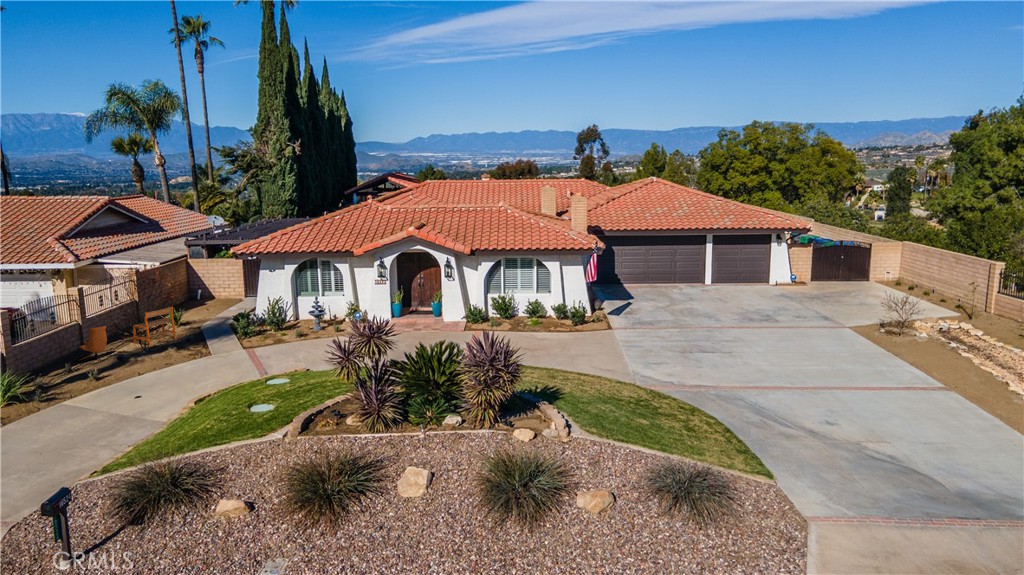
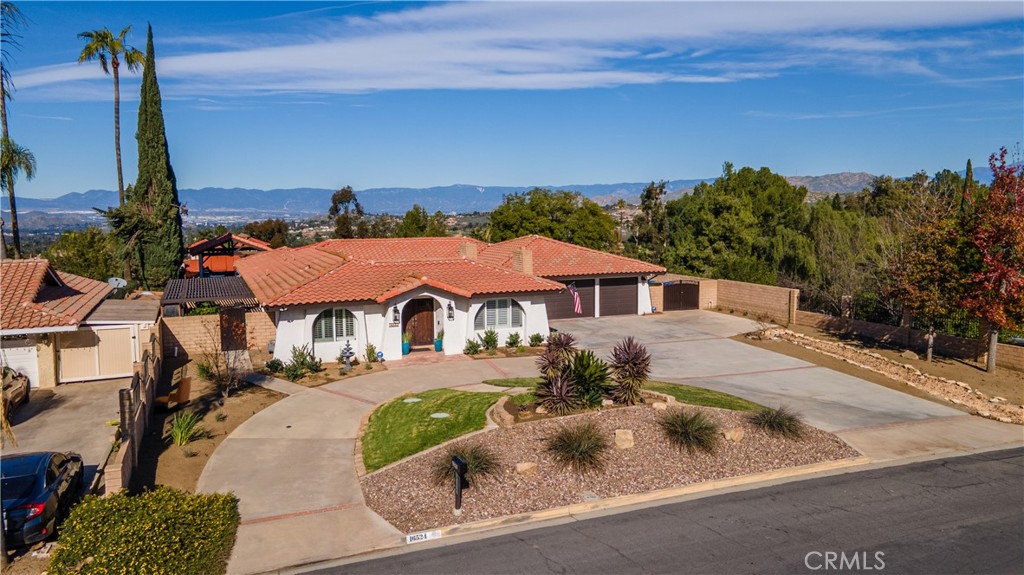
bench: present [133,307,176,345] -> none [189,357,225,394]

